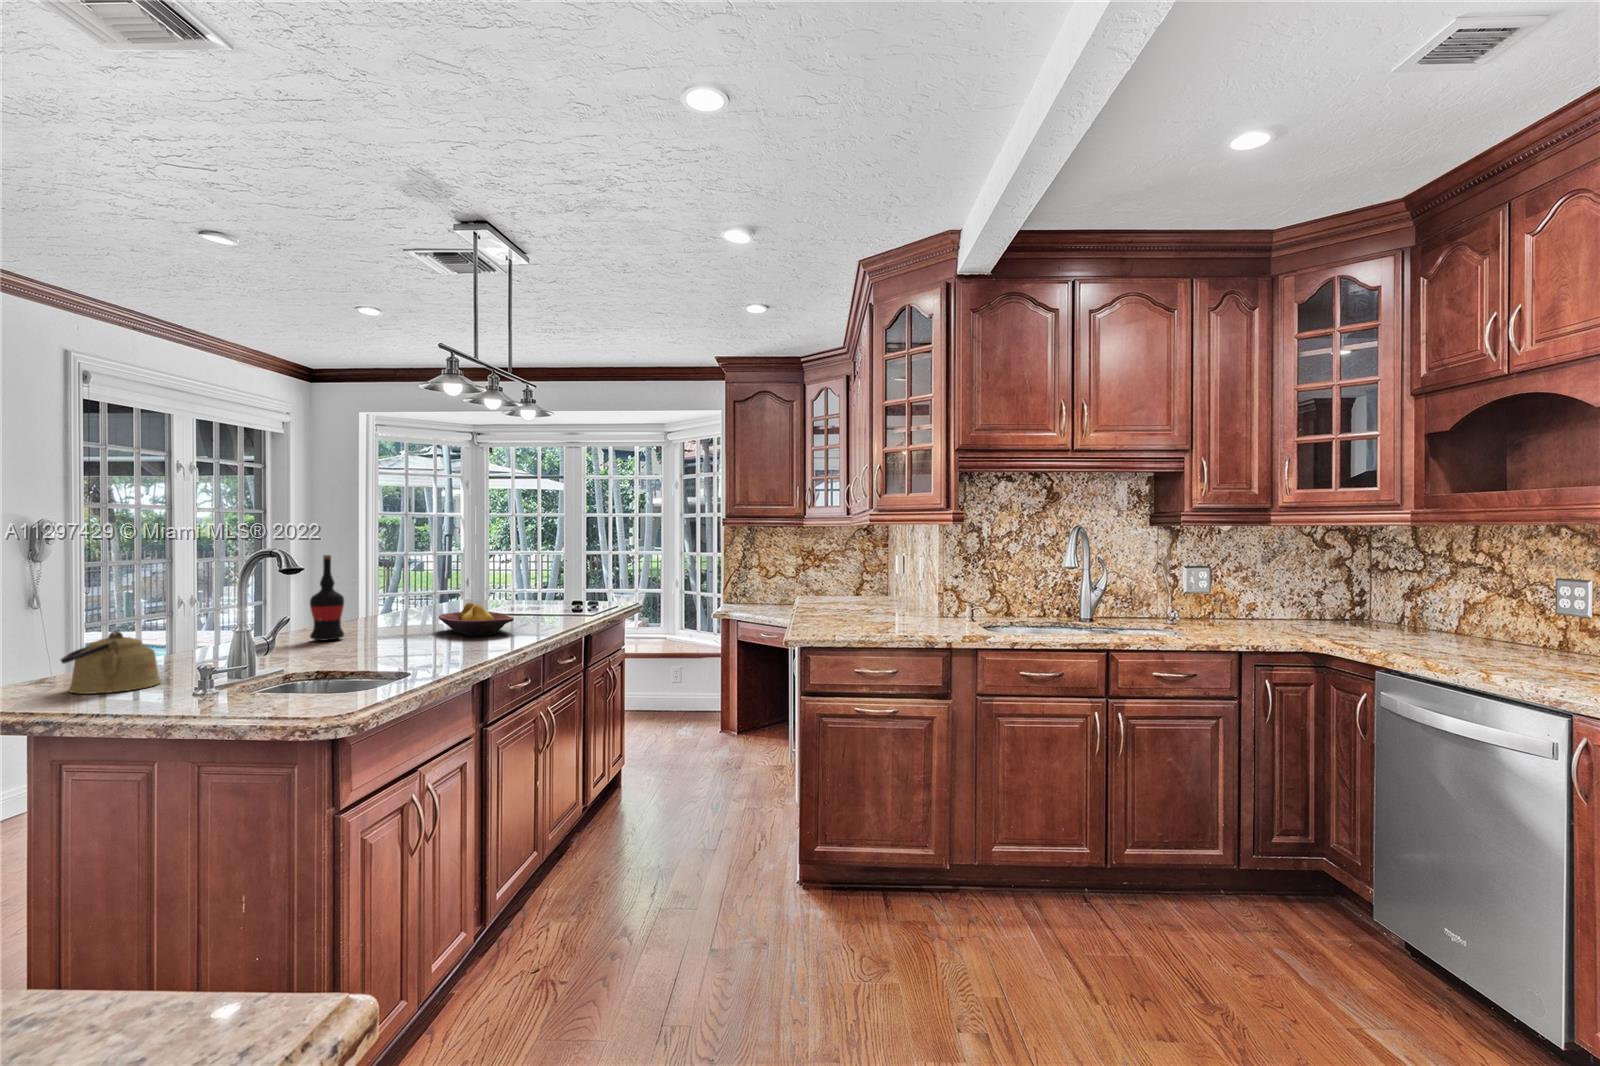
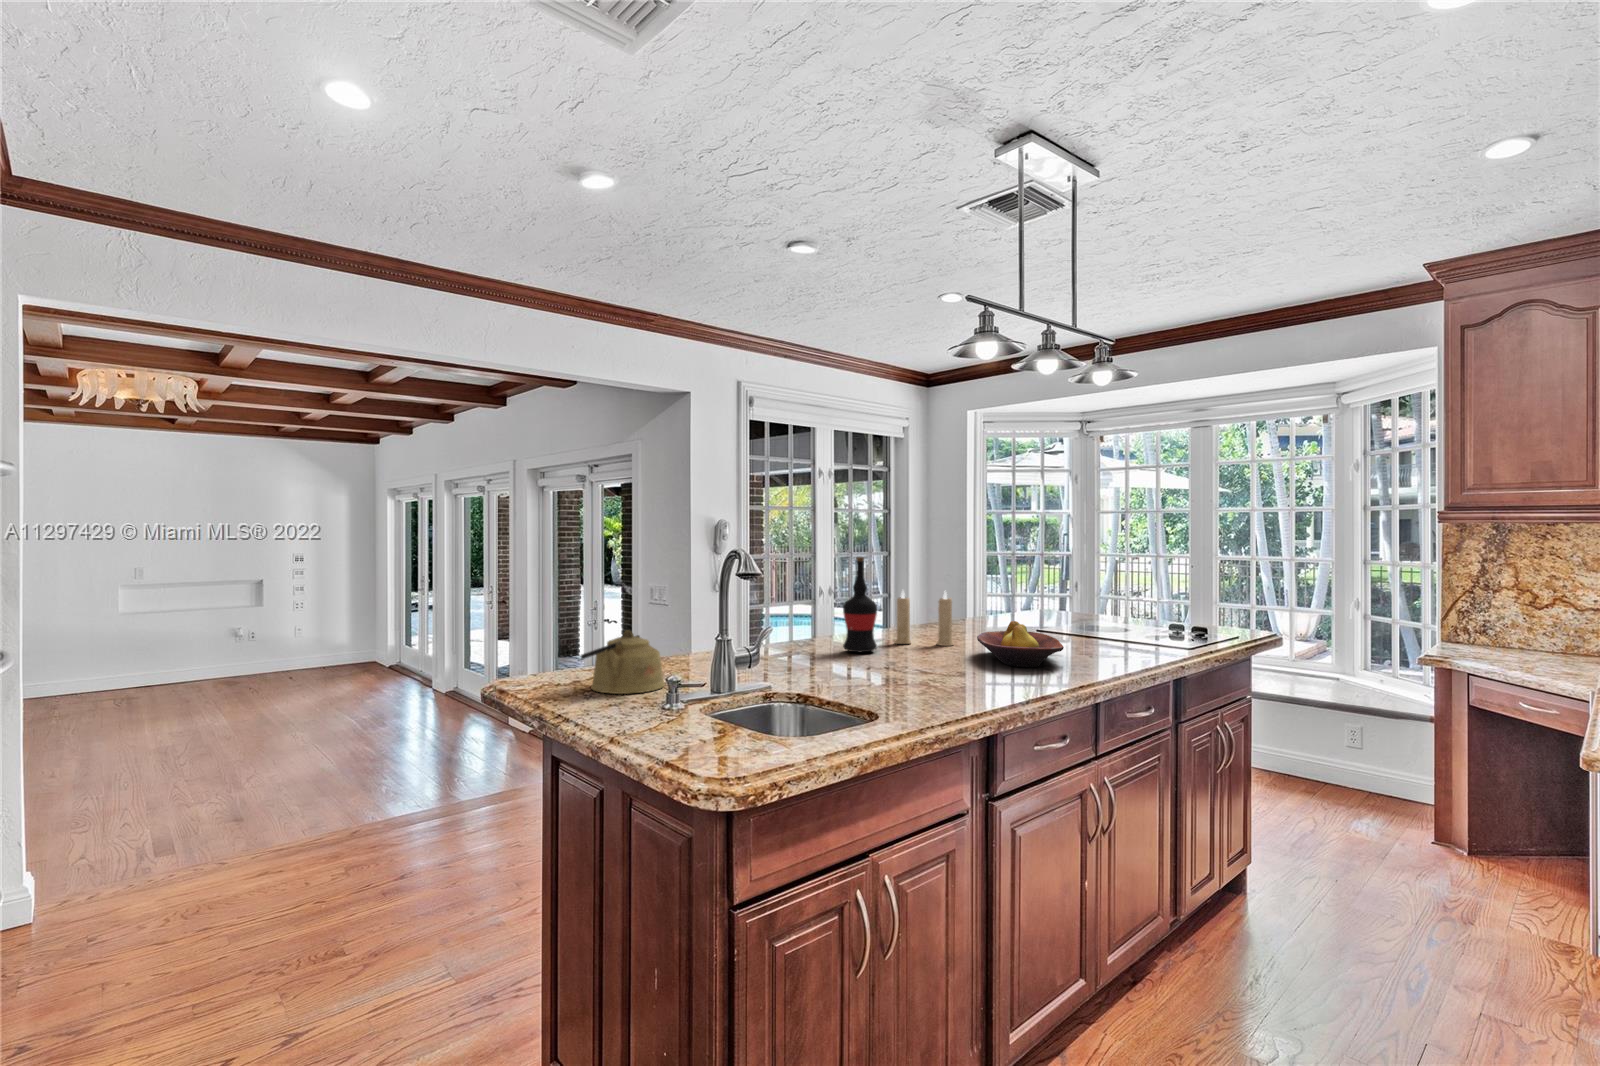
candle: none [351,581,409,632] -> present [895,591,953,646]

